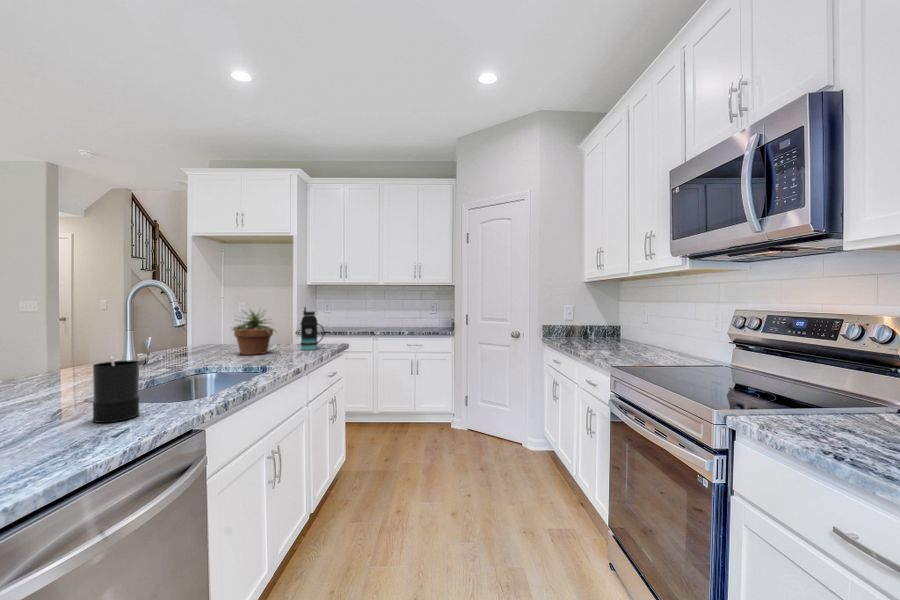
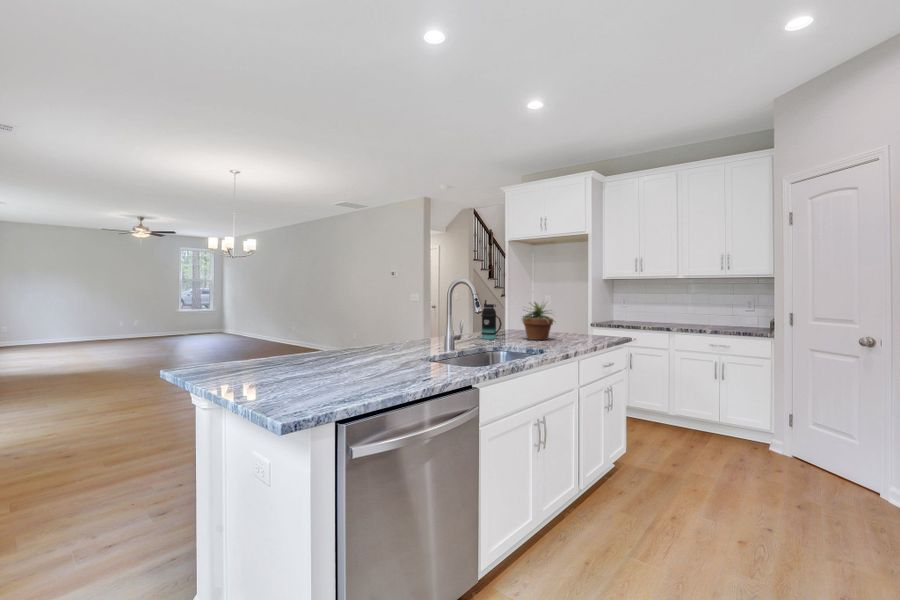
bottle: present [300,307,324,350] -> present [481,300,502,339]
candle: present [93,356,139,423] -> none [418,330,441,372]

